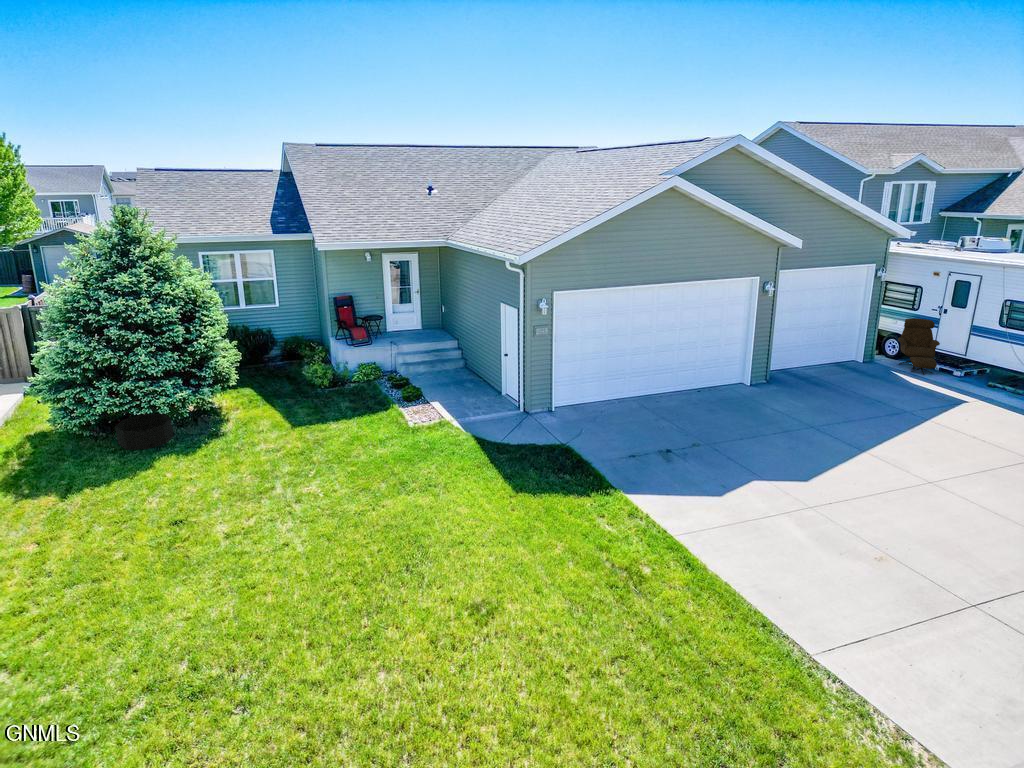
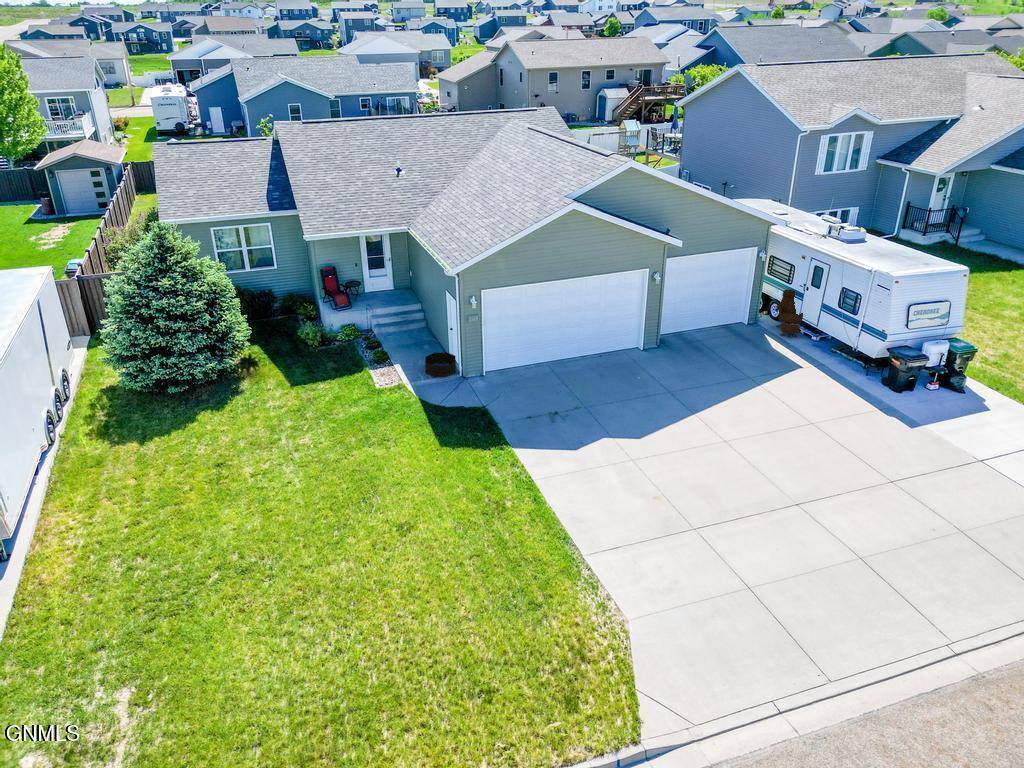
potted plant: none [214,384,254,414] -> present [235,353,260,375]
basket: present [115,414,174,450] -> present [425,352,456,377]

